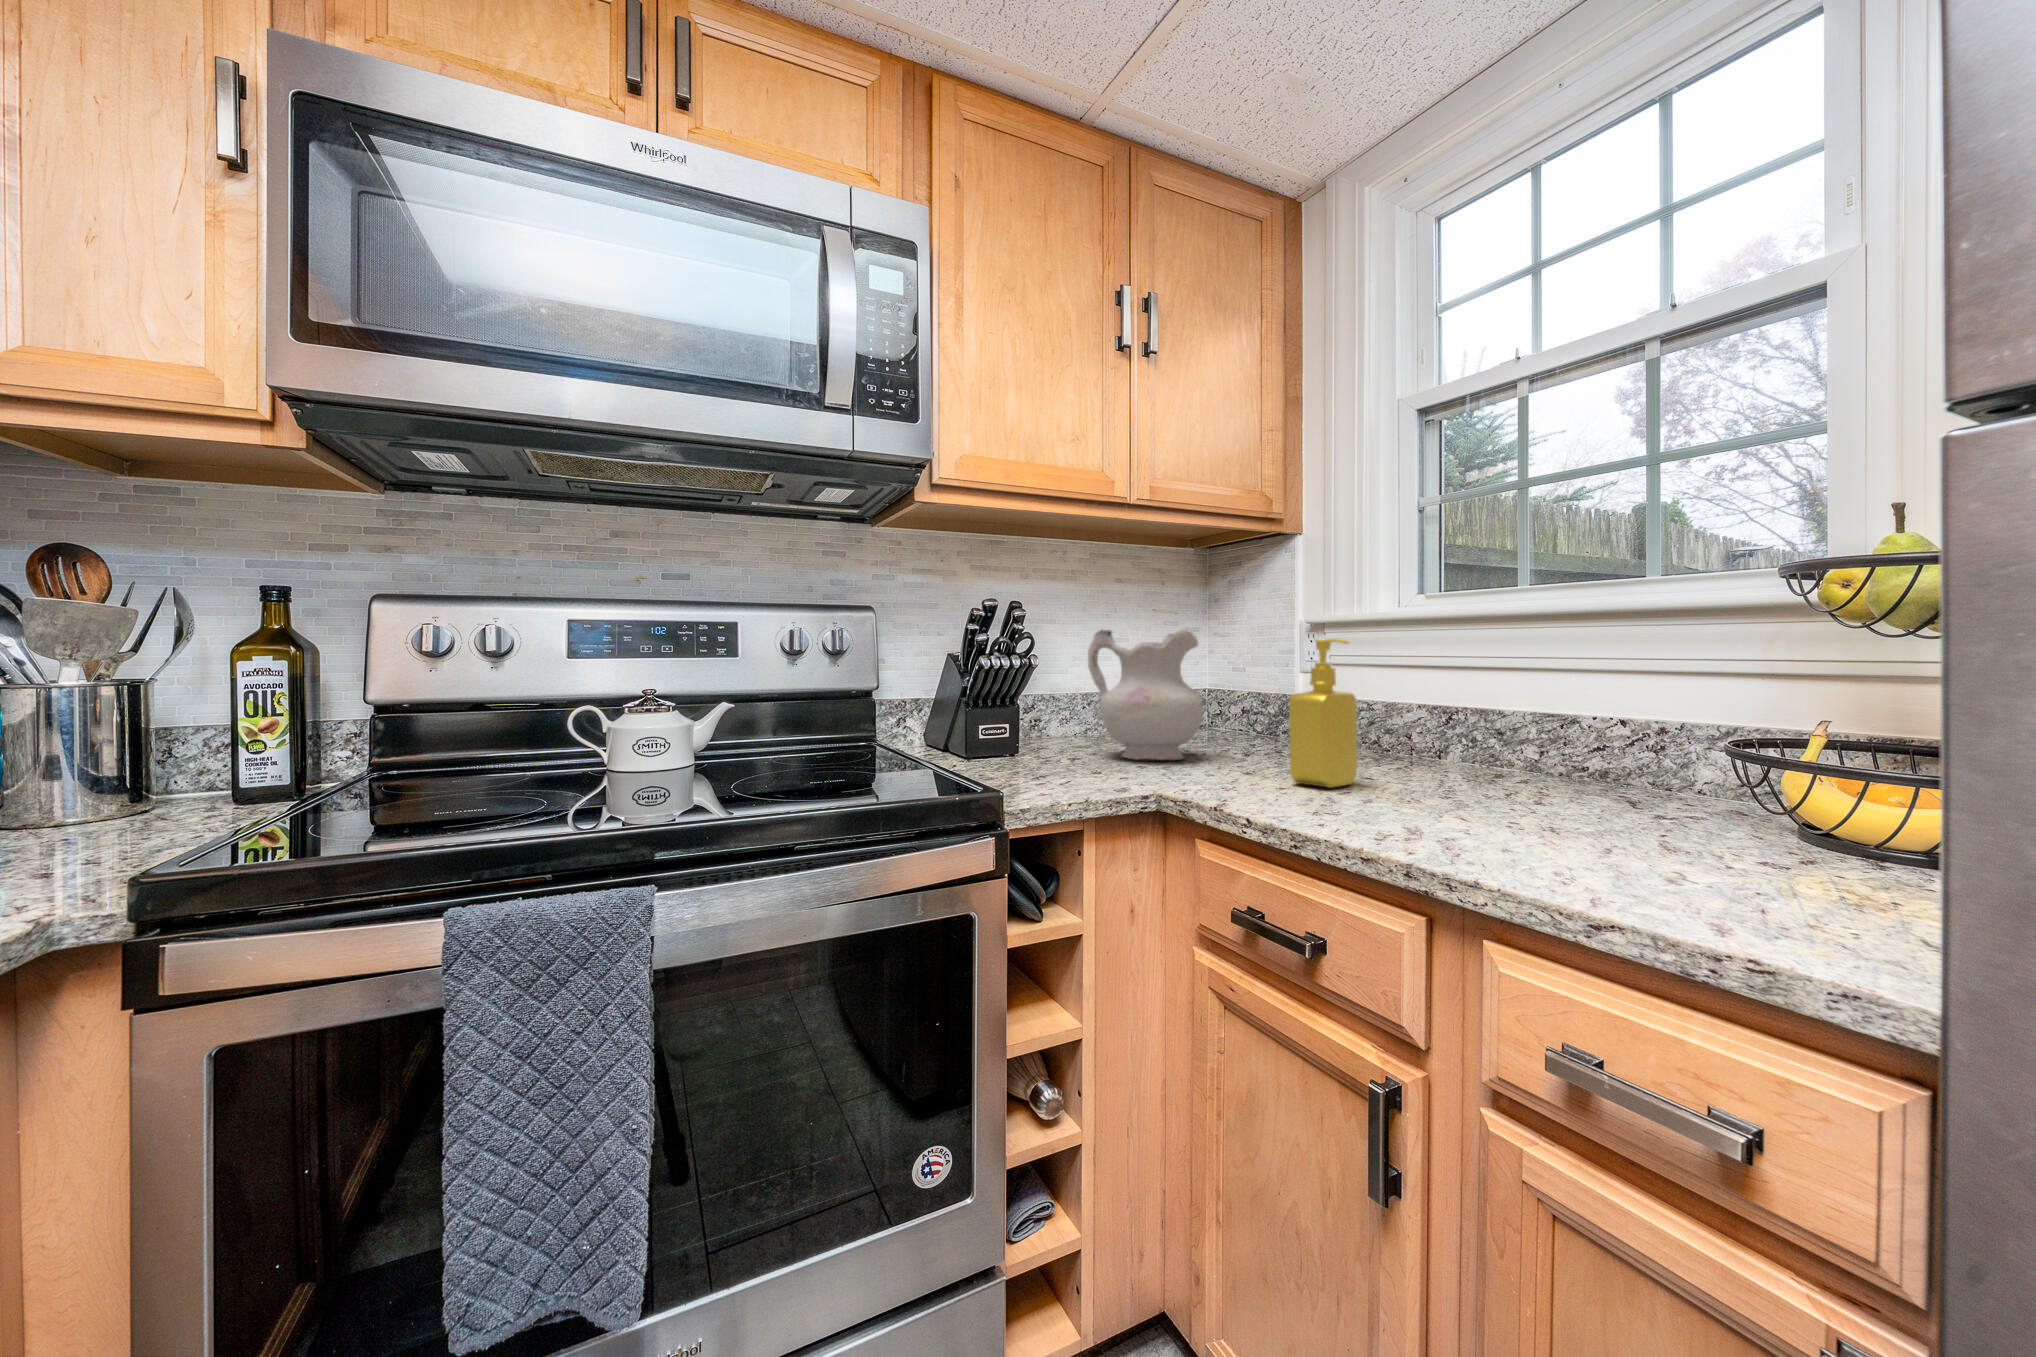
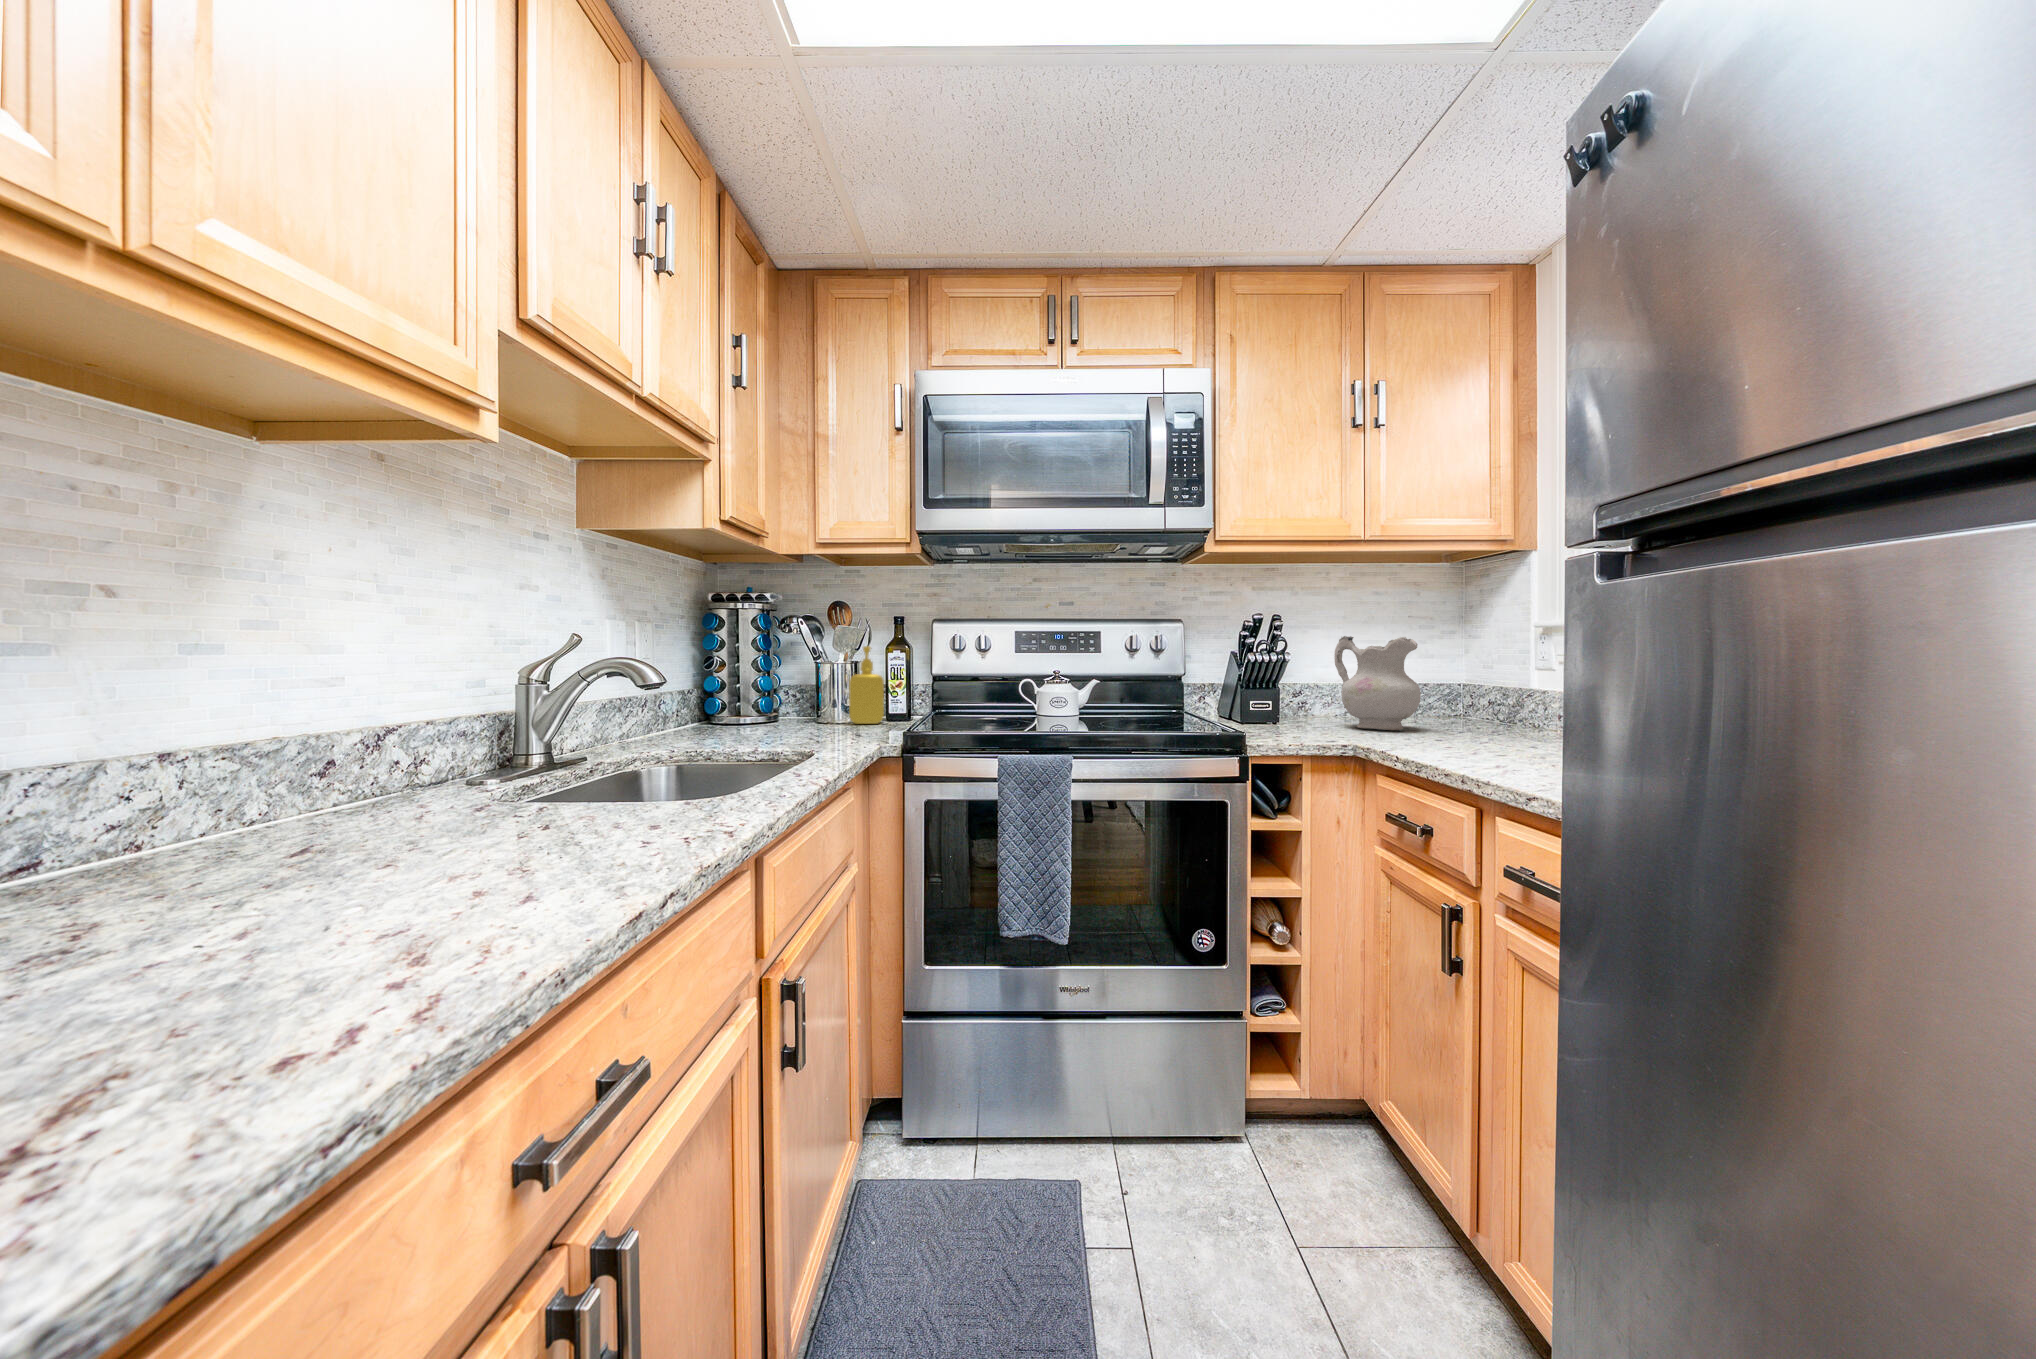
soap dispenser: present [1289,638,1357,788] -> present [849,646,884,724]

